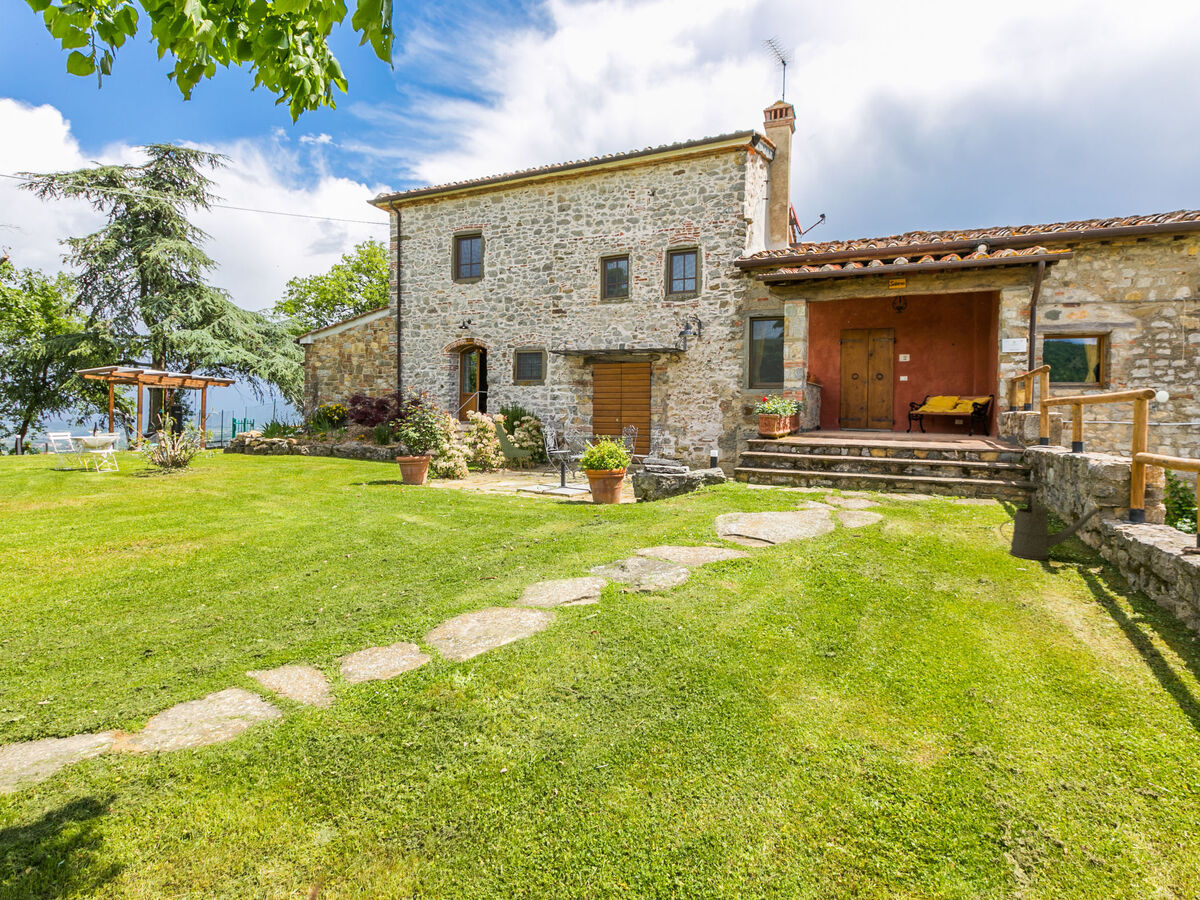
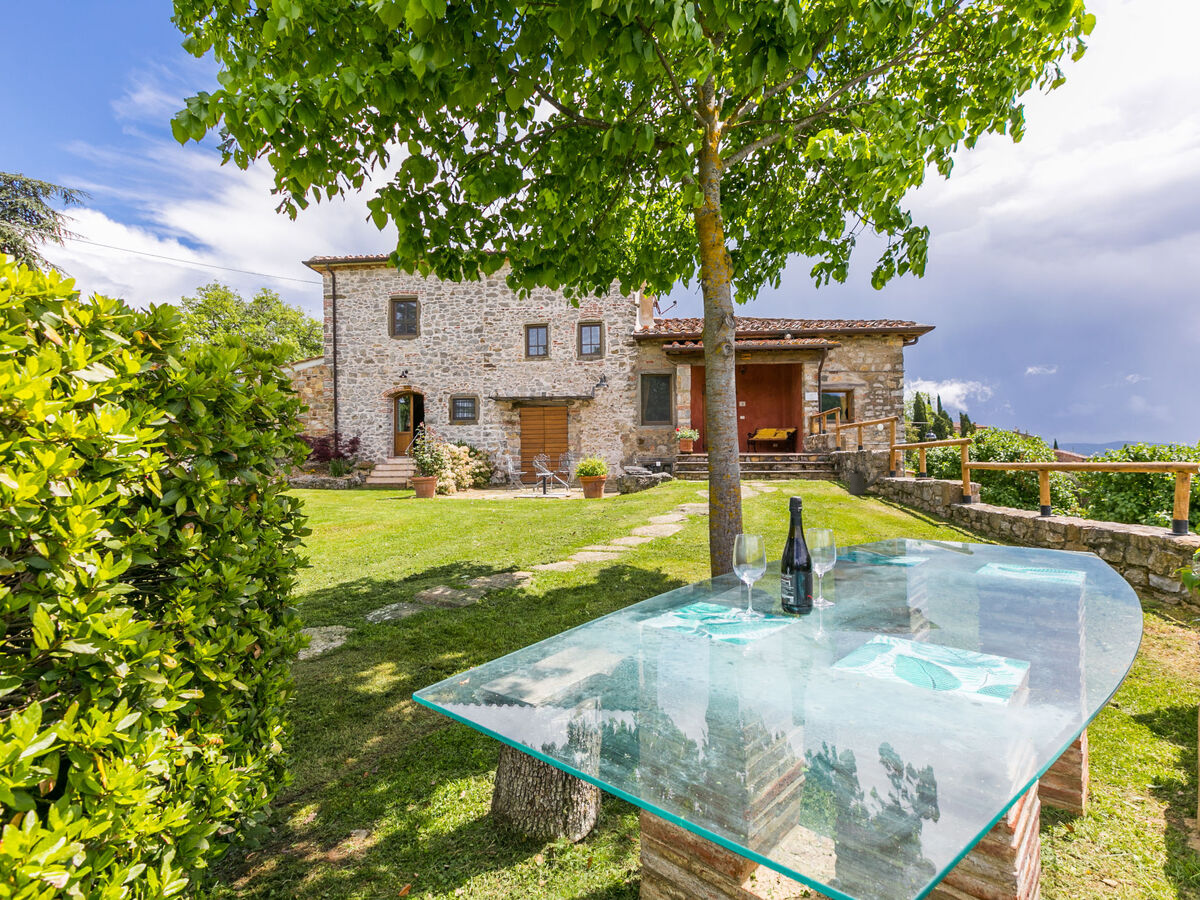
chair: present [495,424,531,475] -> none [464,453,491,494]

